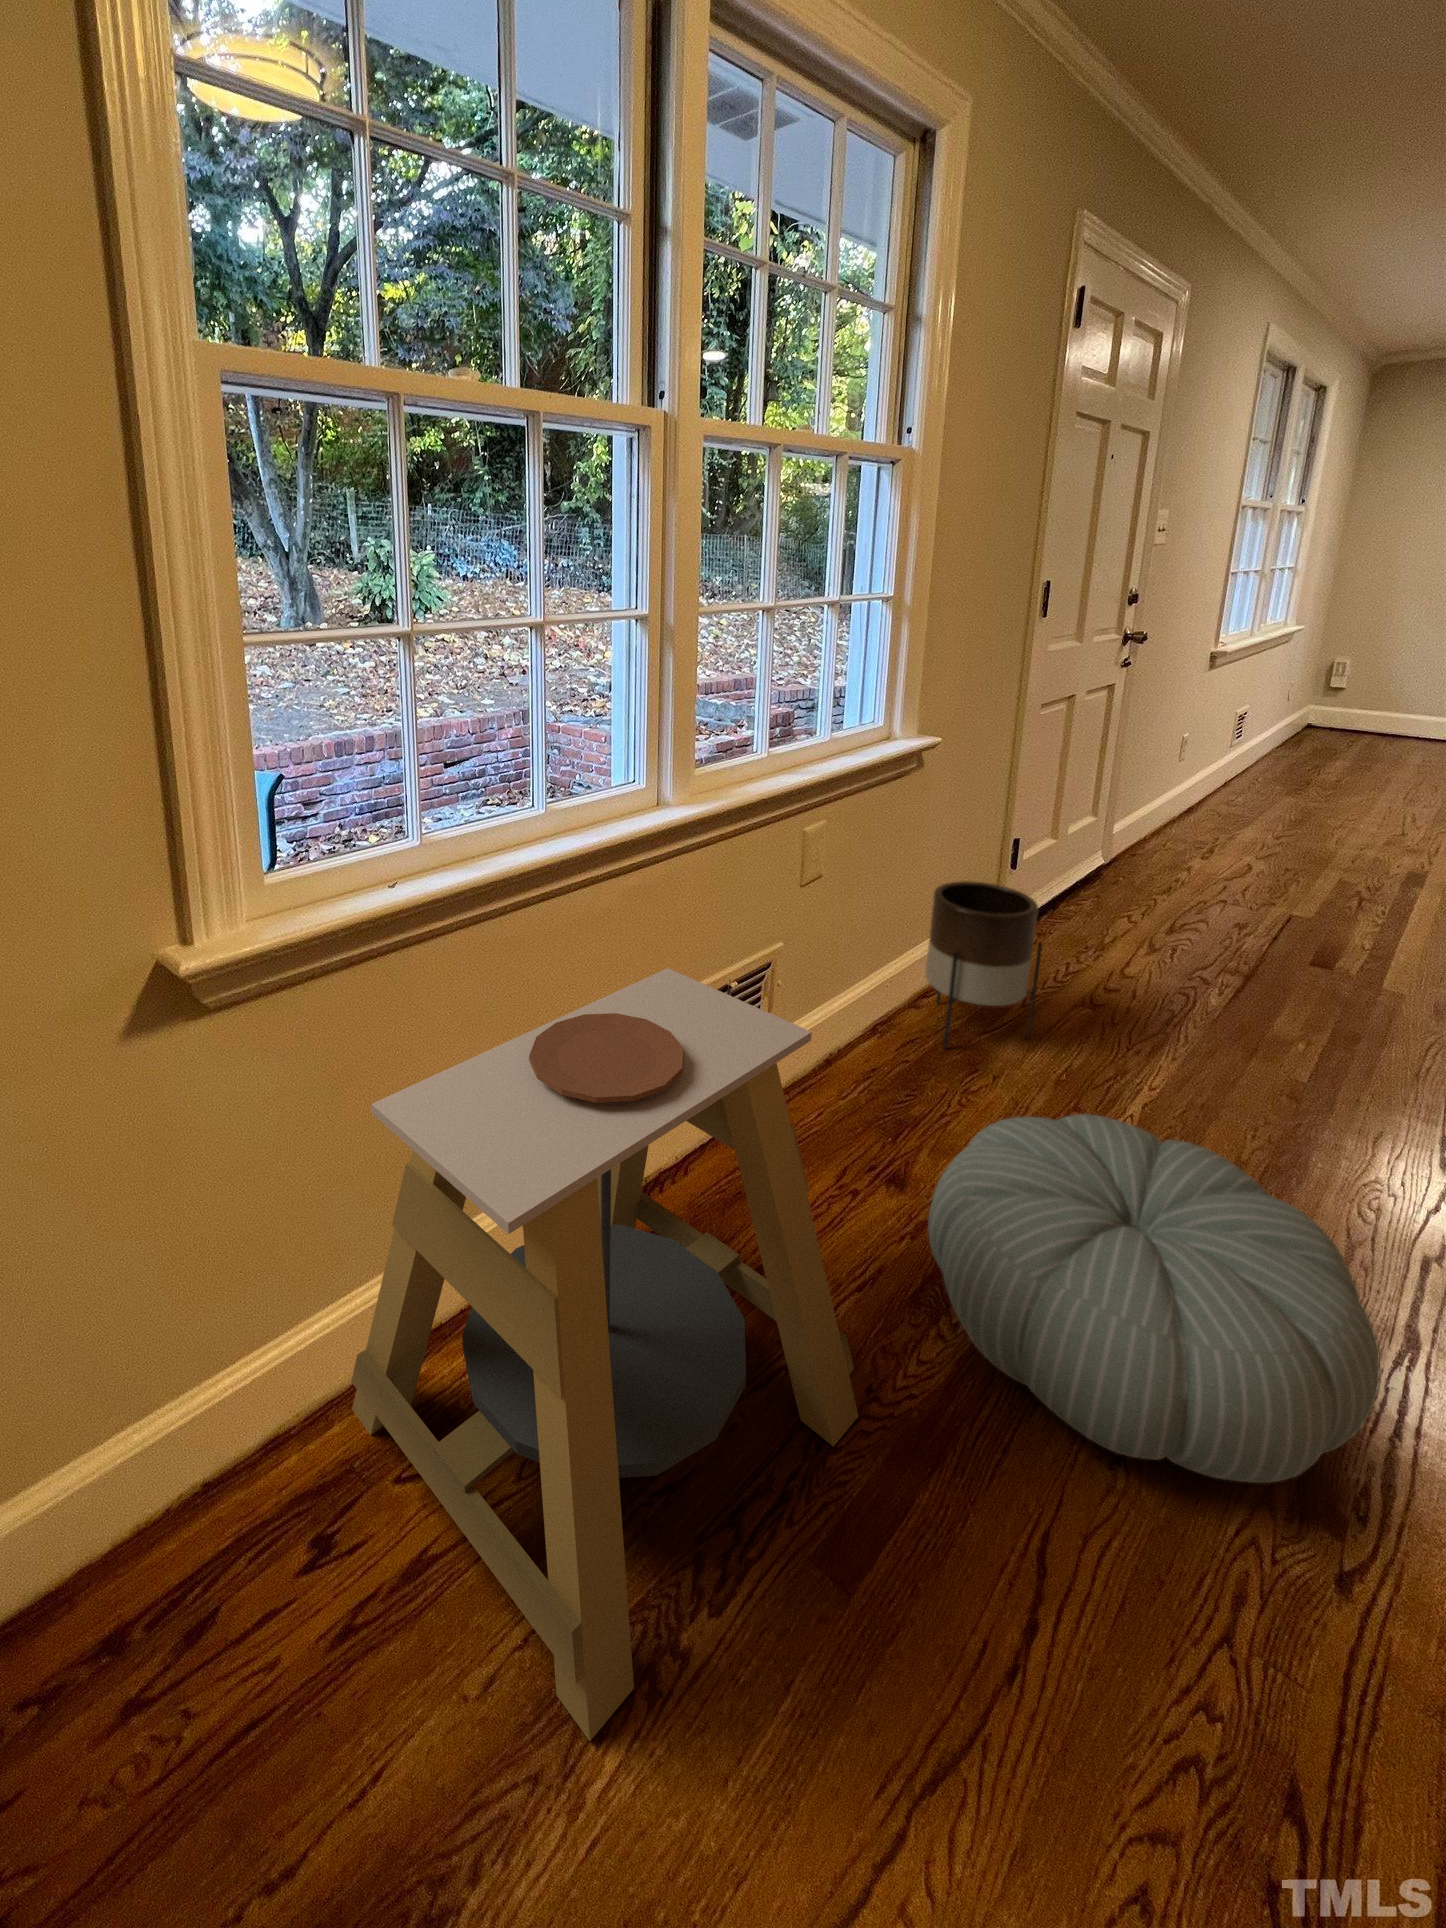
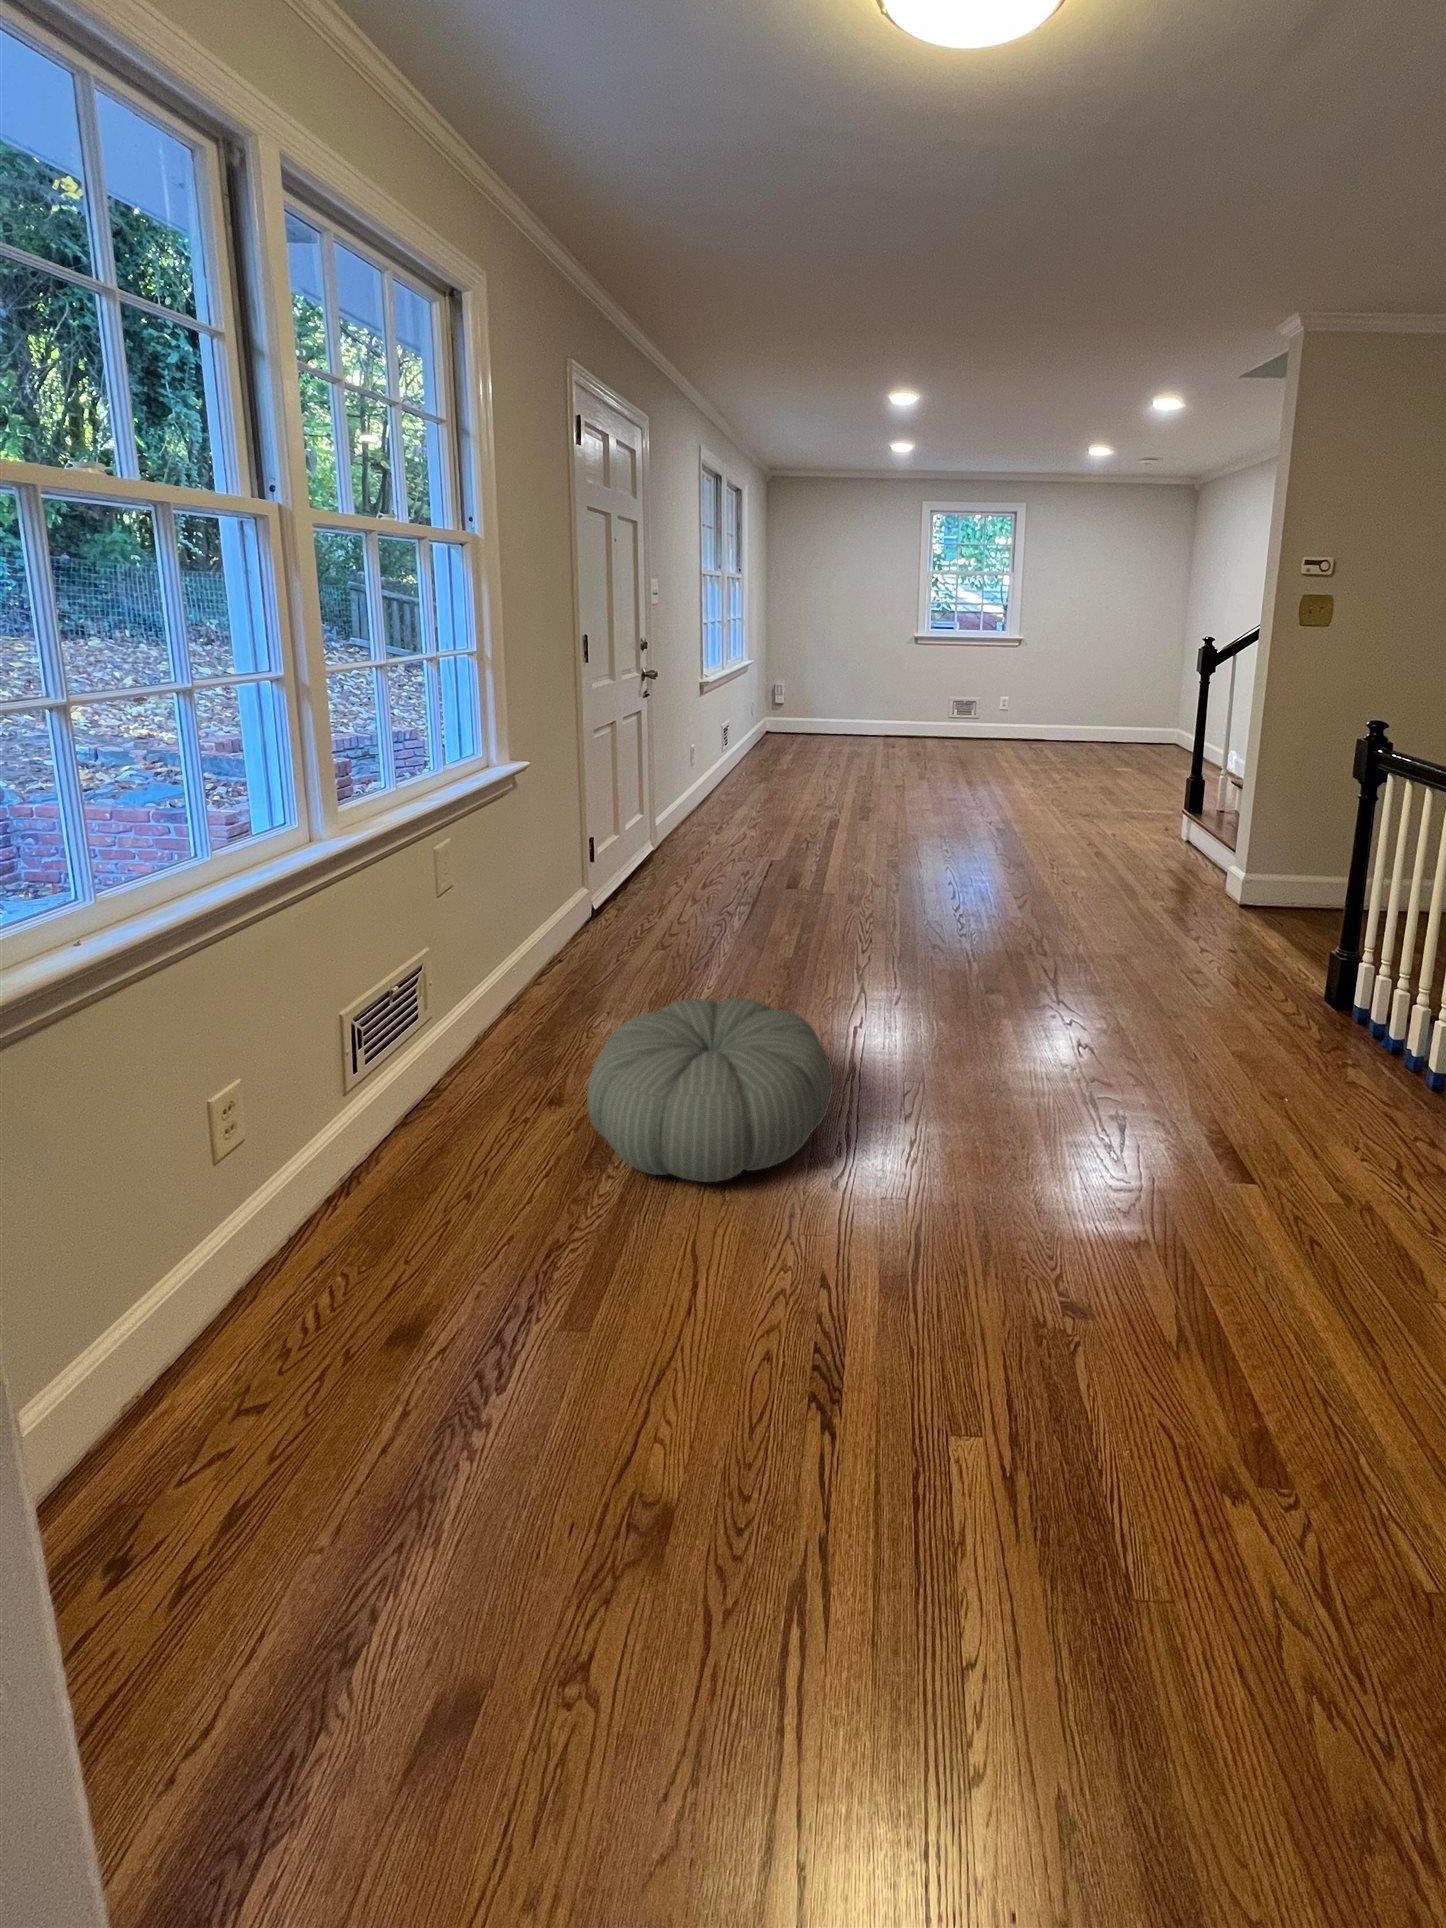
planter: present [925,881,1042,1049] -> none [541,872,627,1008]
side table: present [351,968,858,1741] -> none [93,969,567,1499]

